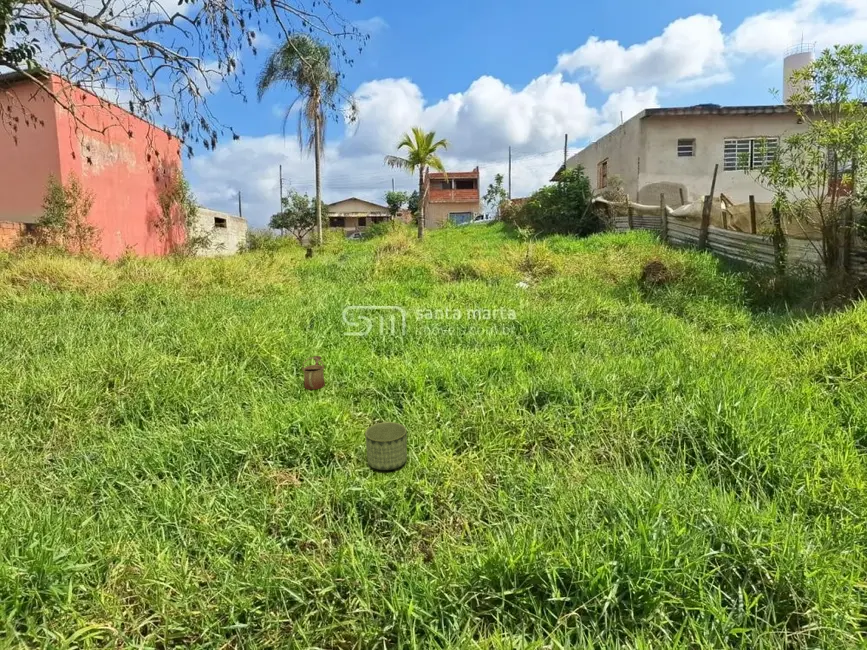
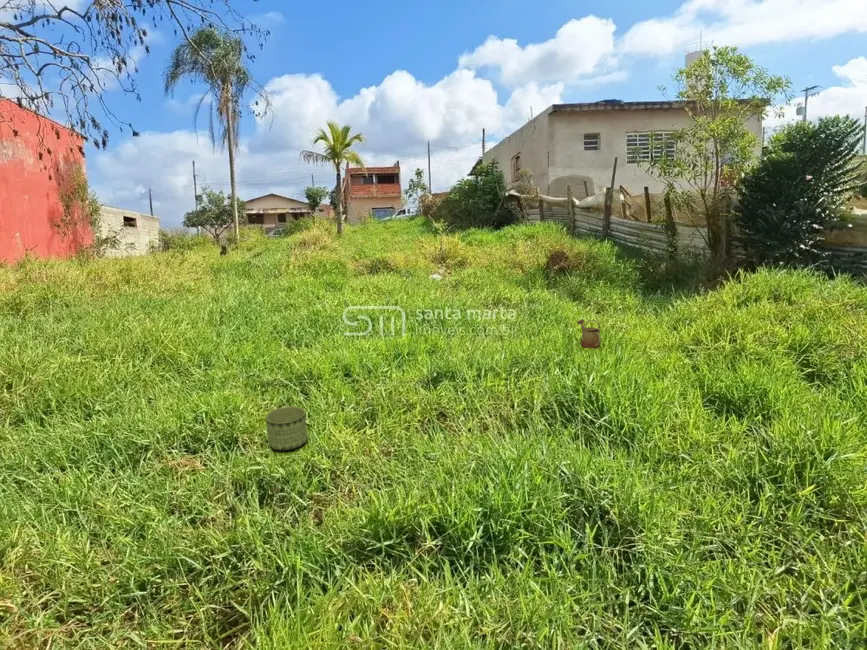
watering can: present [302,356,325,389] -> present [577,320,601,348]

